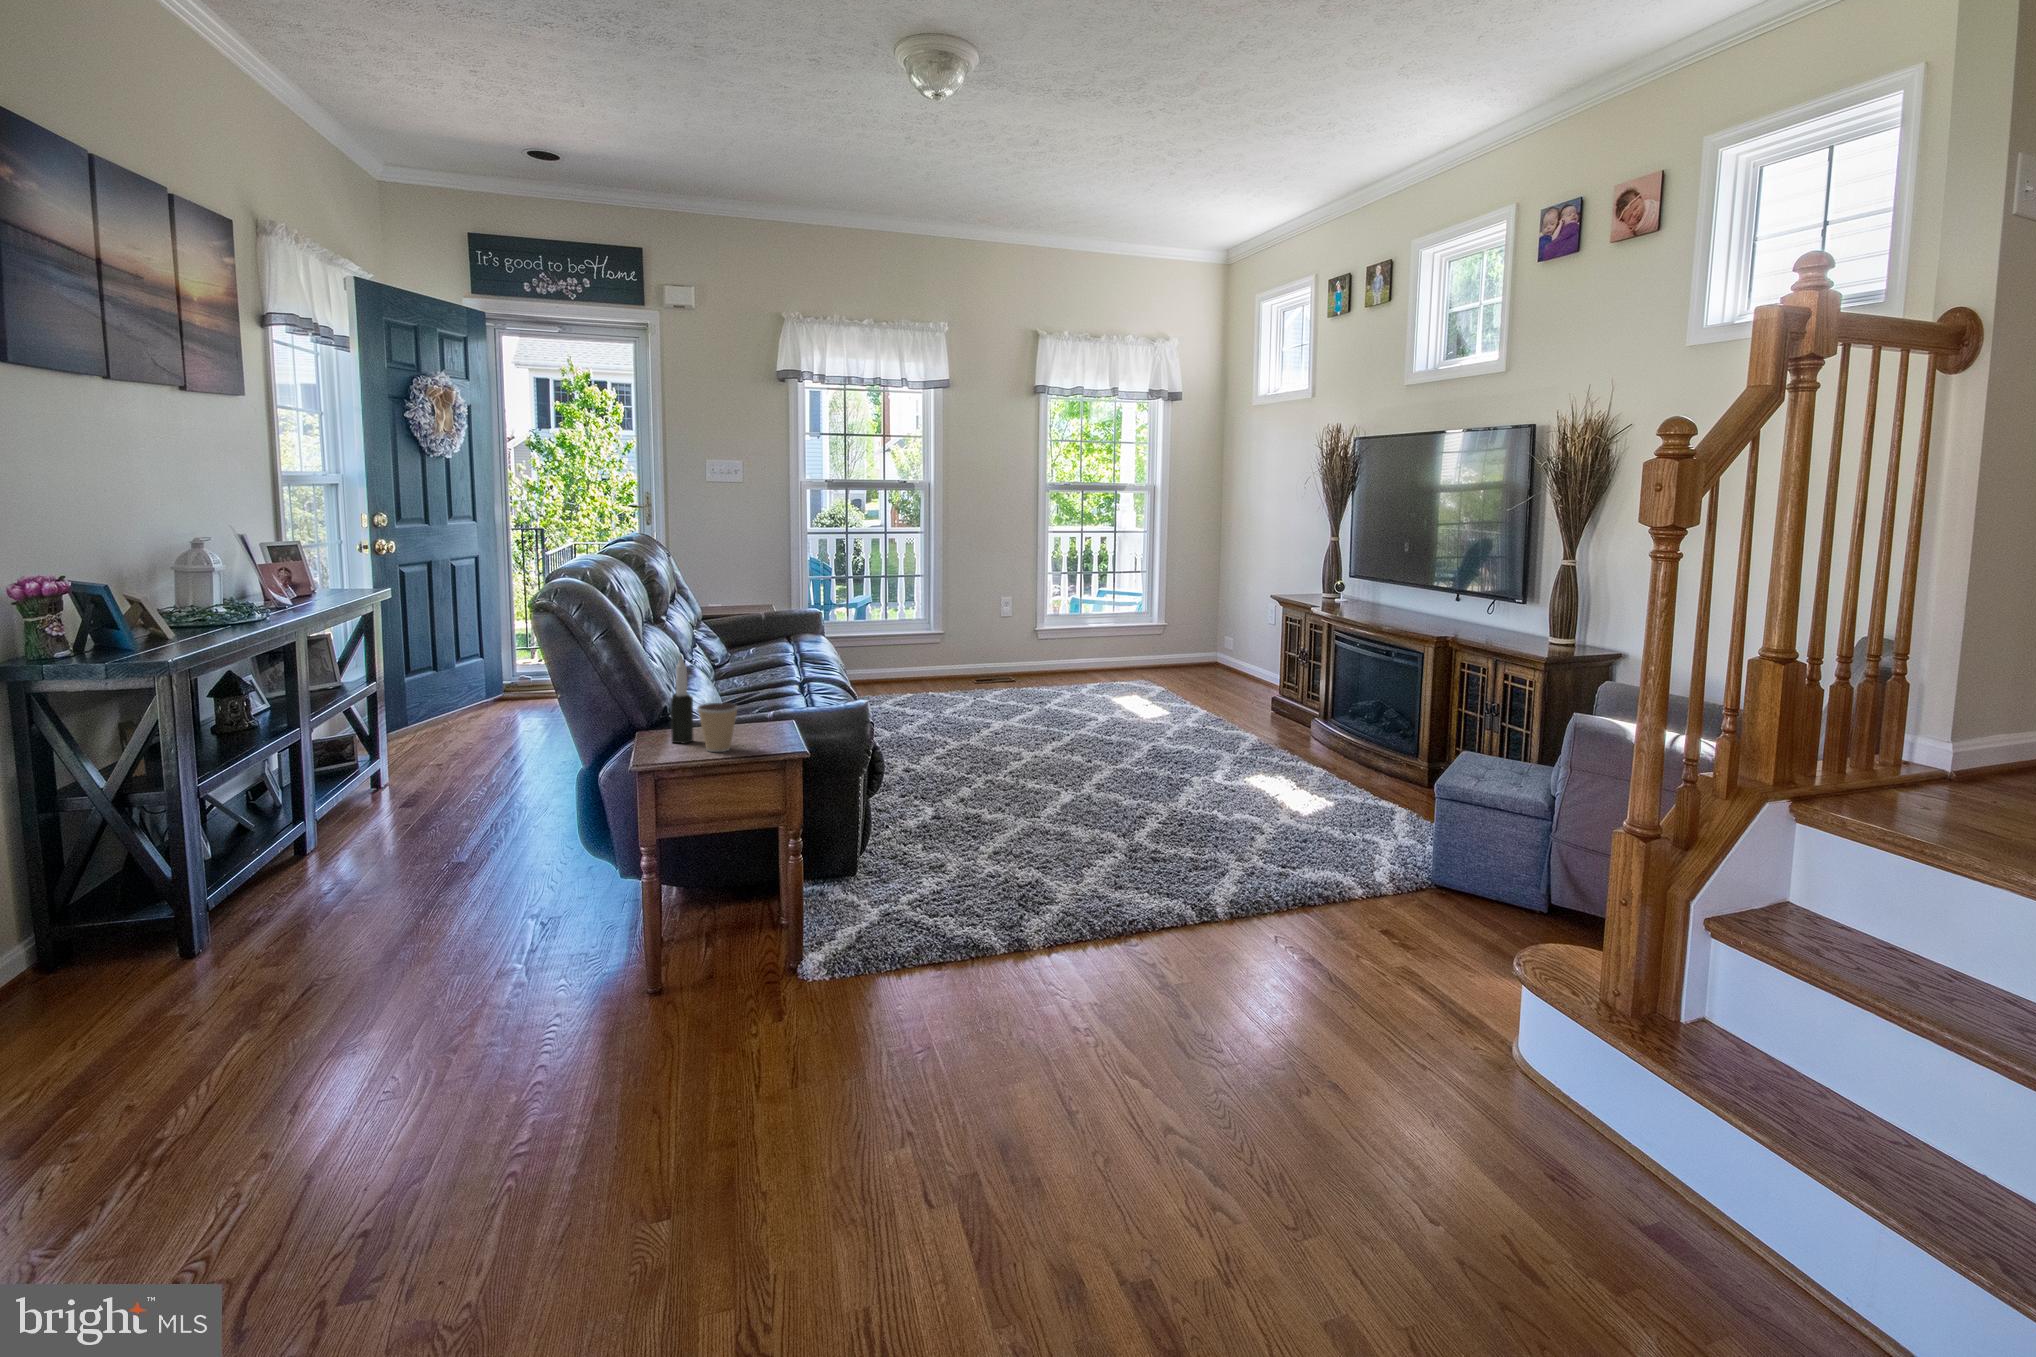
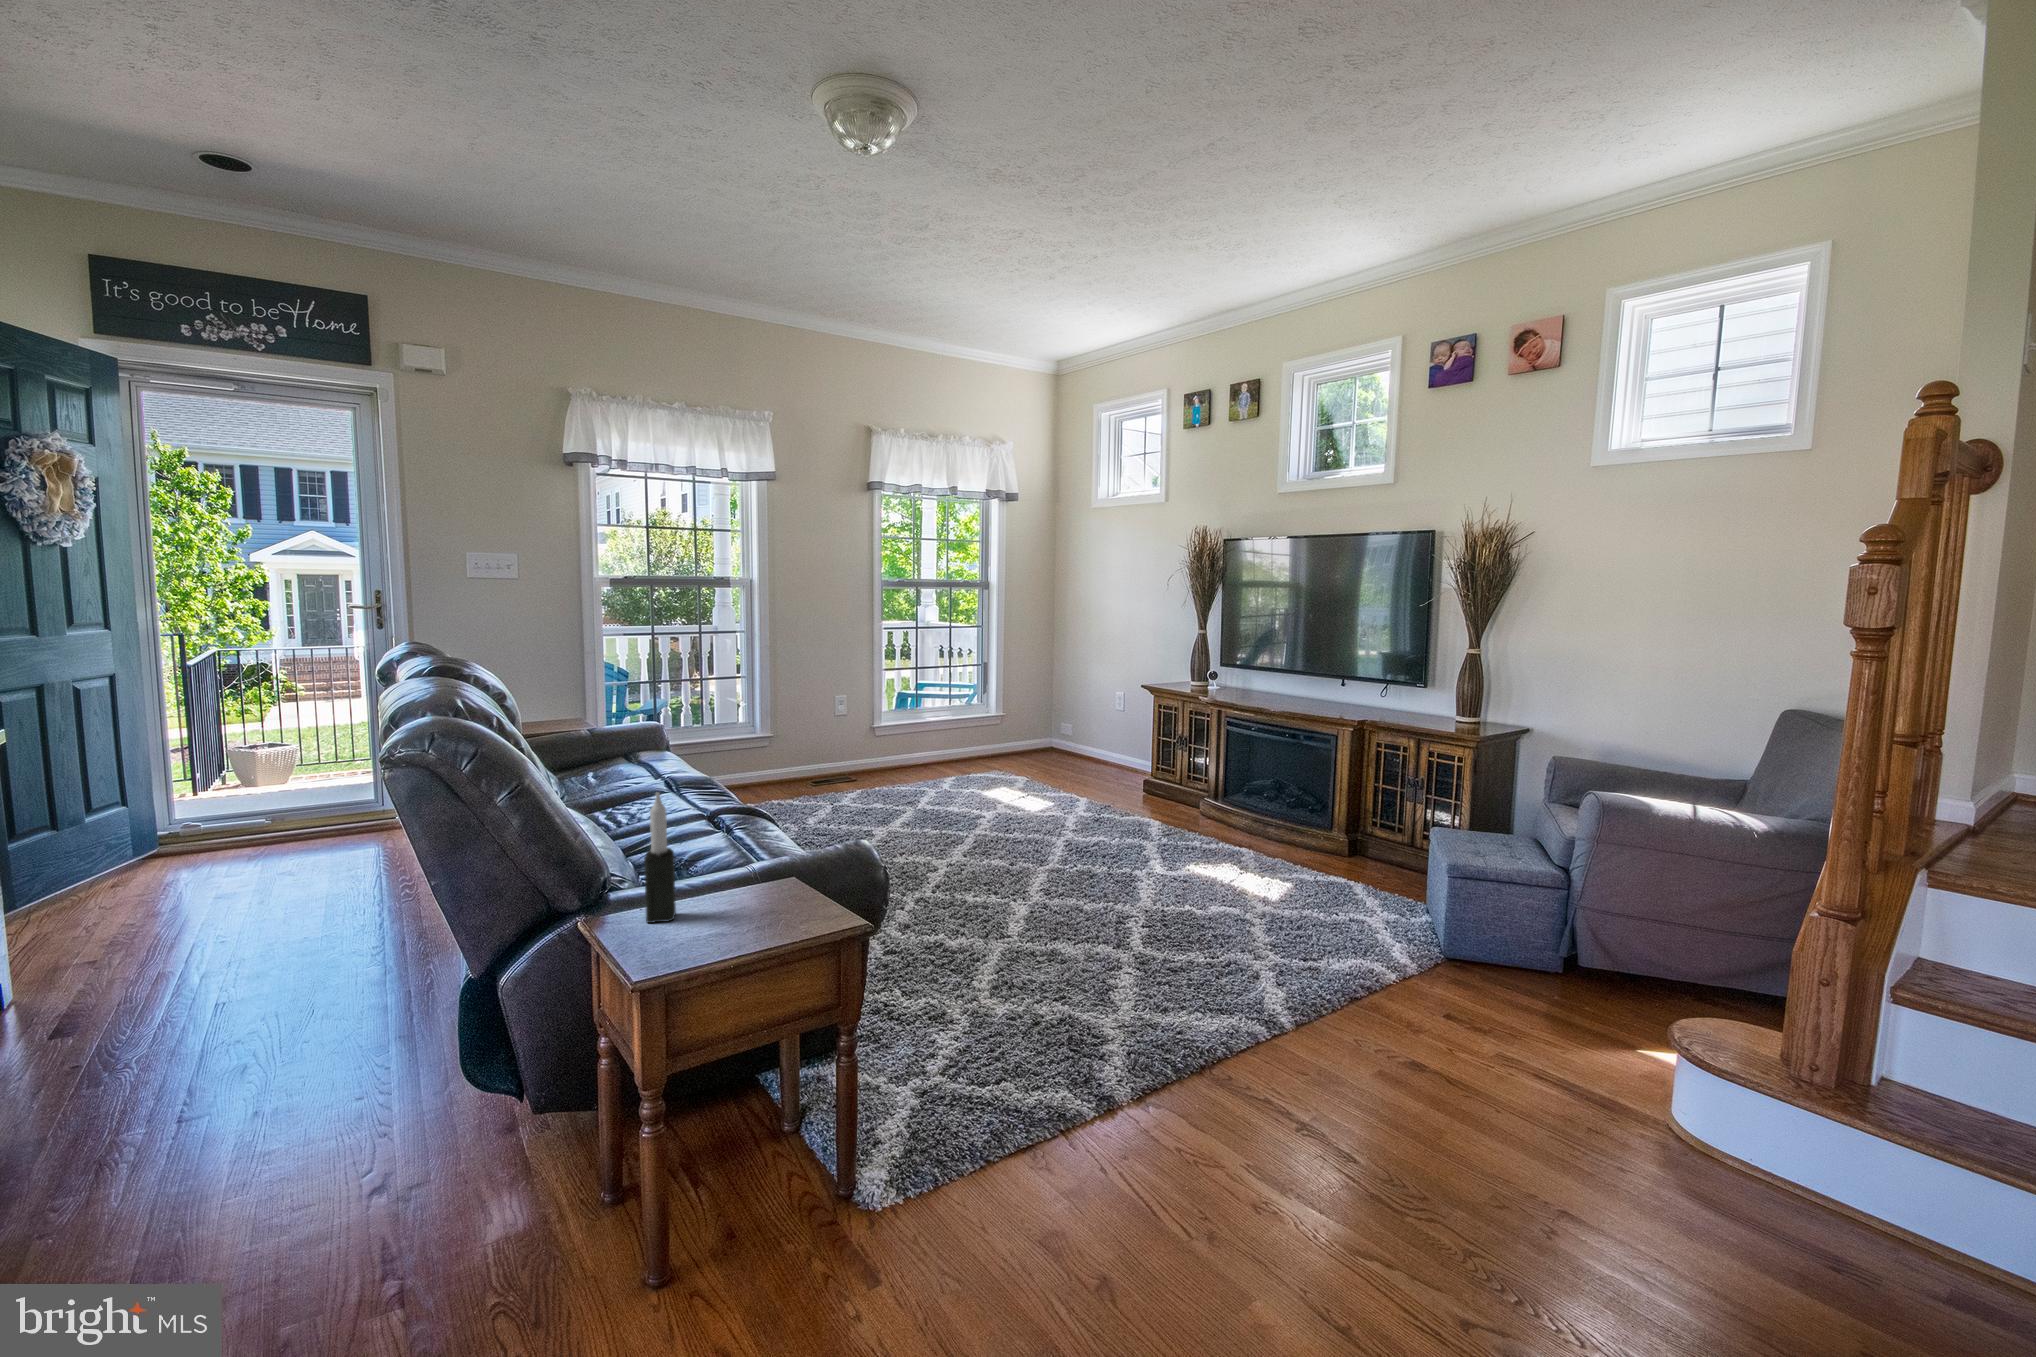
coffee cup: present [698,703,738,752] -> none [702,854,762,930]

